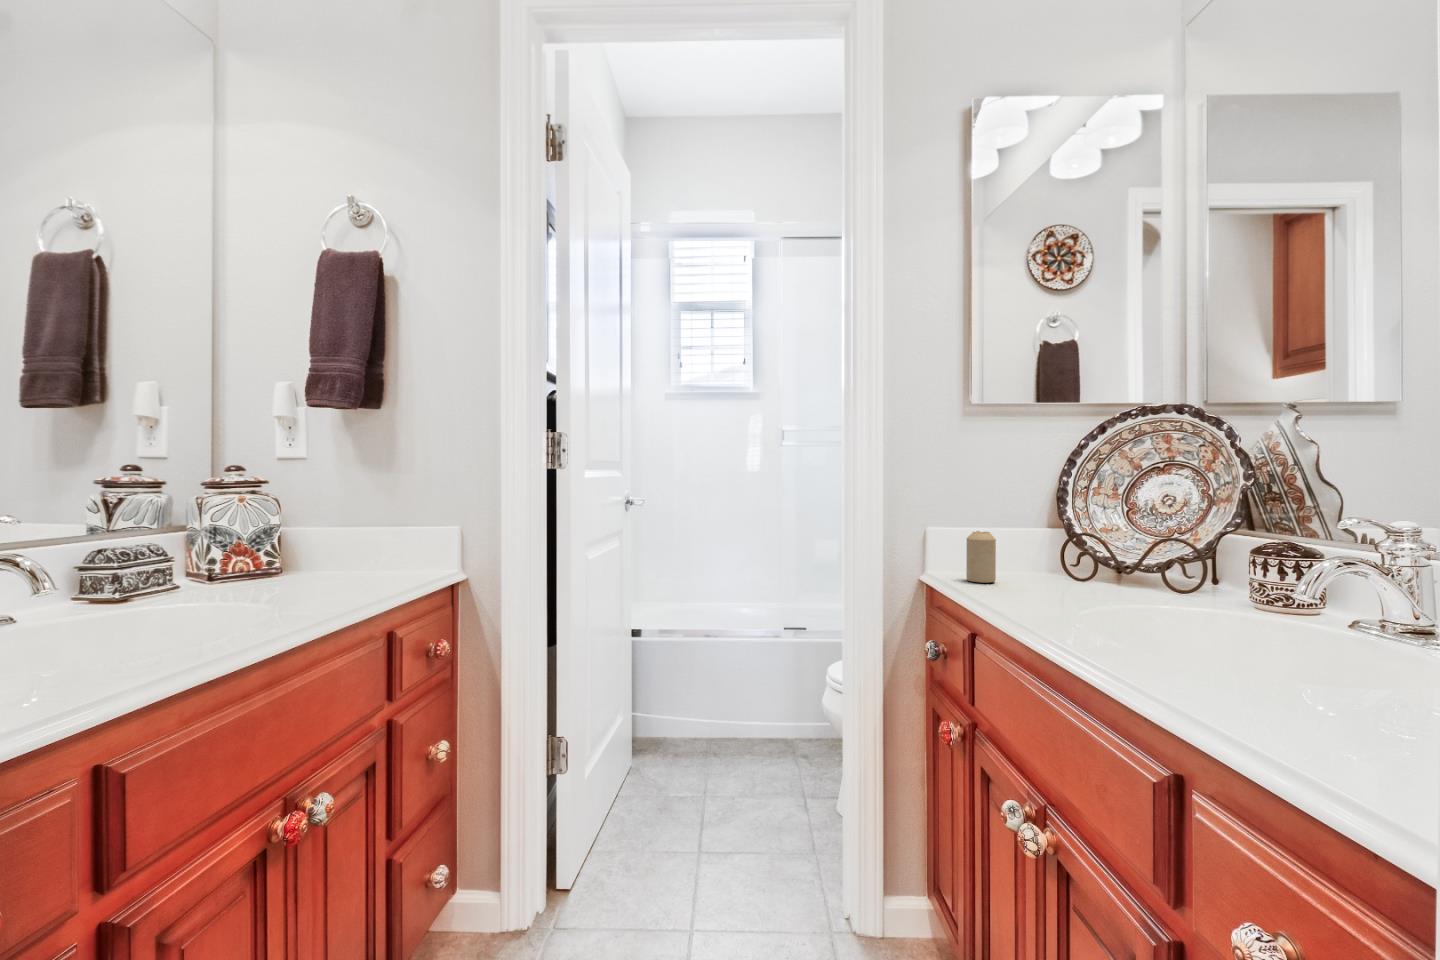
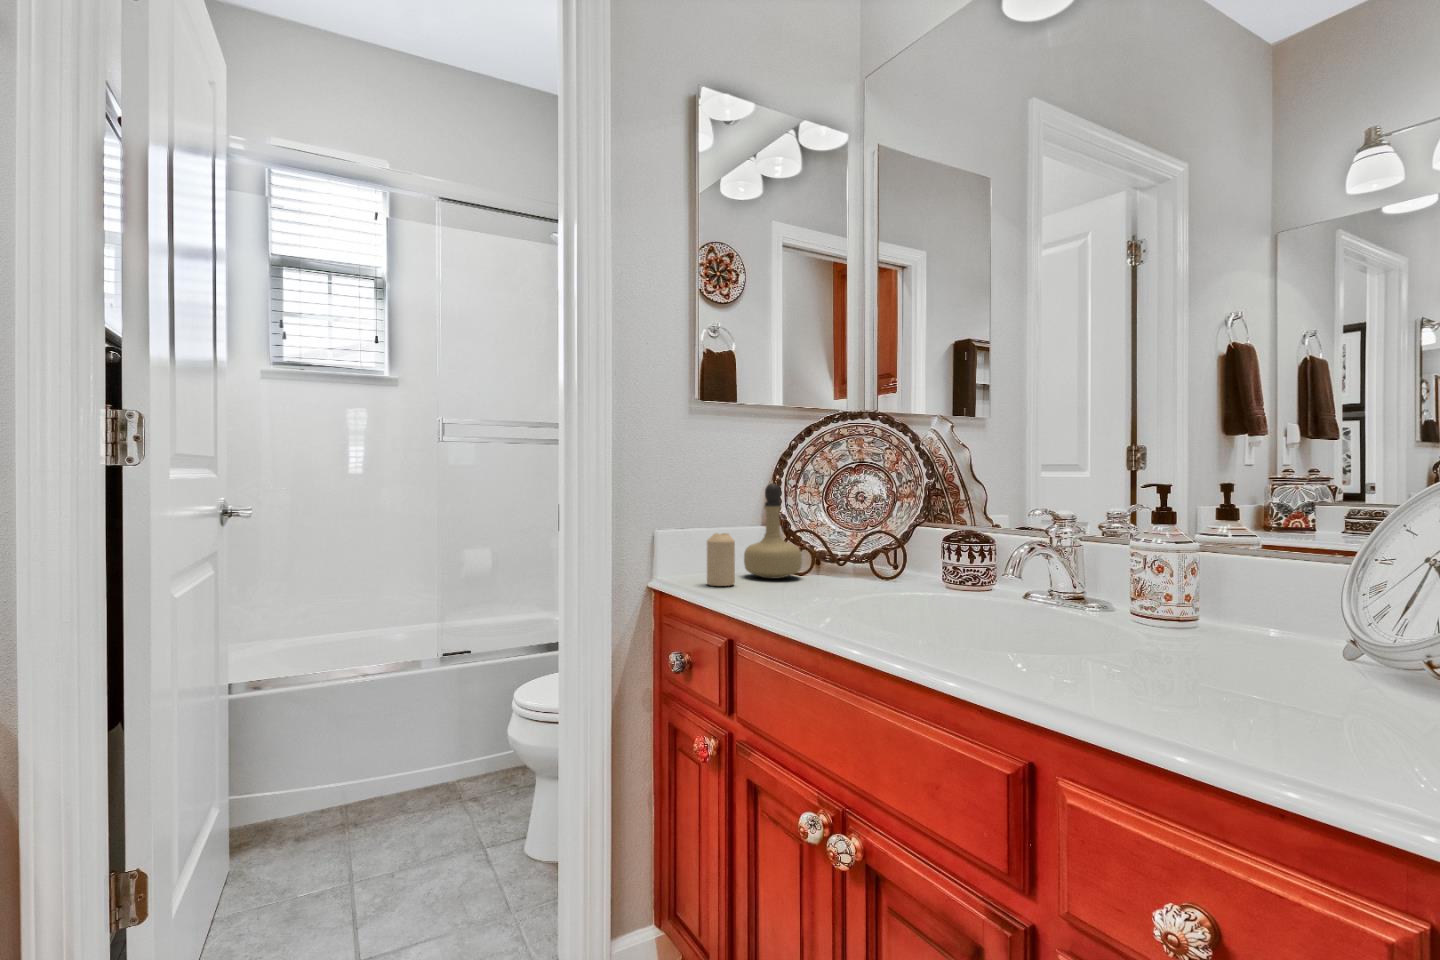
perfume bottle: none [1017,484,1083,581] -> present [744,483,802,579]

